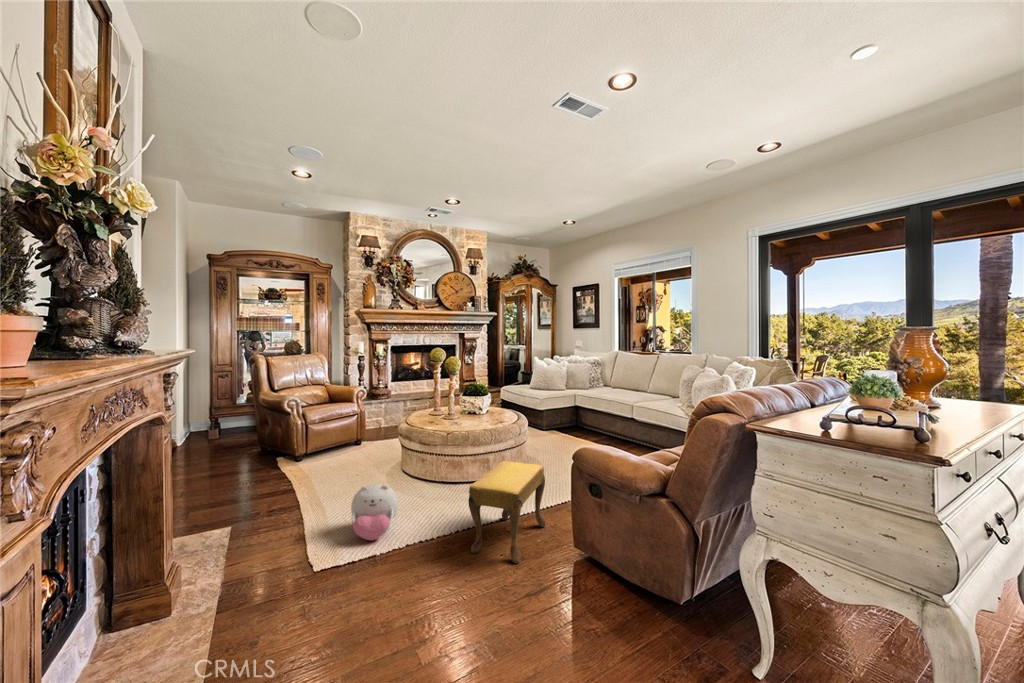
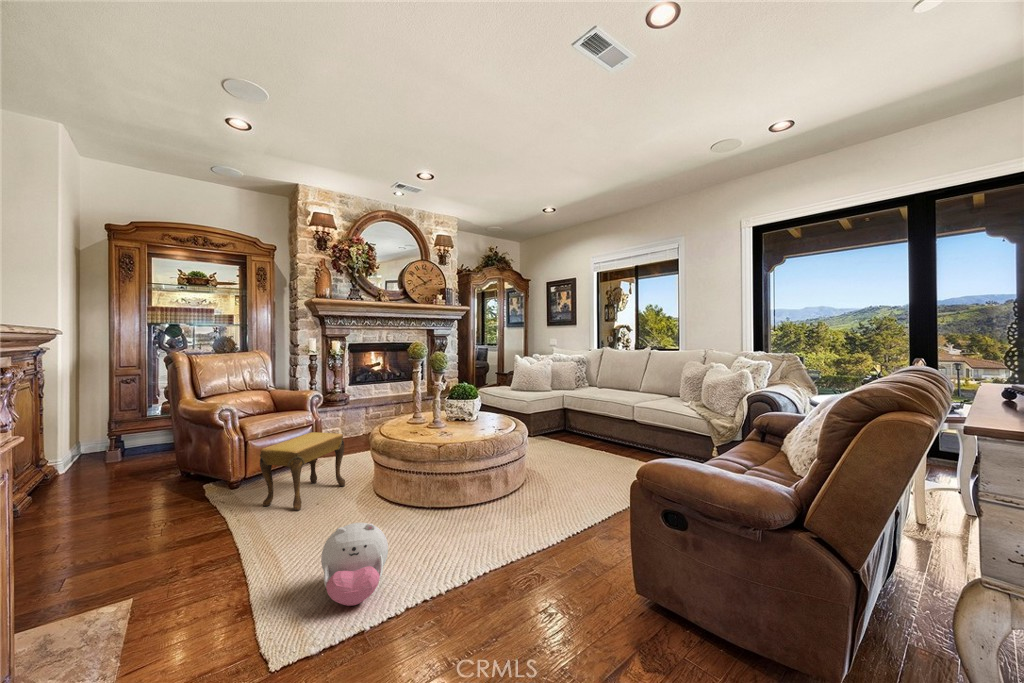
footstool: present [469,461,545,564] -> present [260,432,345,511]

